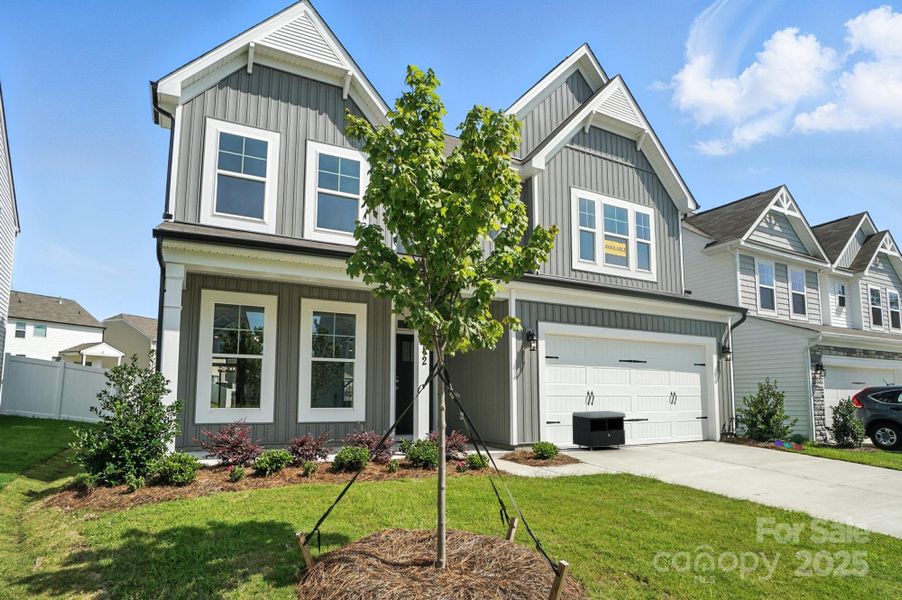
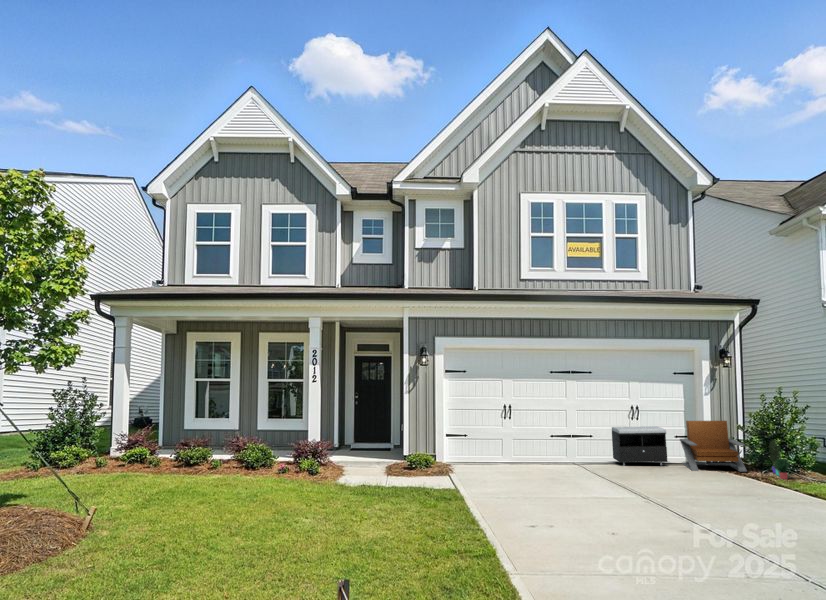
lounge chair: none [703,404,765,448] -> present [680,421,747,472]
storage bench: present [572,411,625,451] -> present [612,426,668,466]

